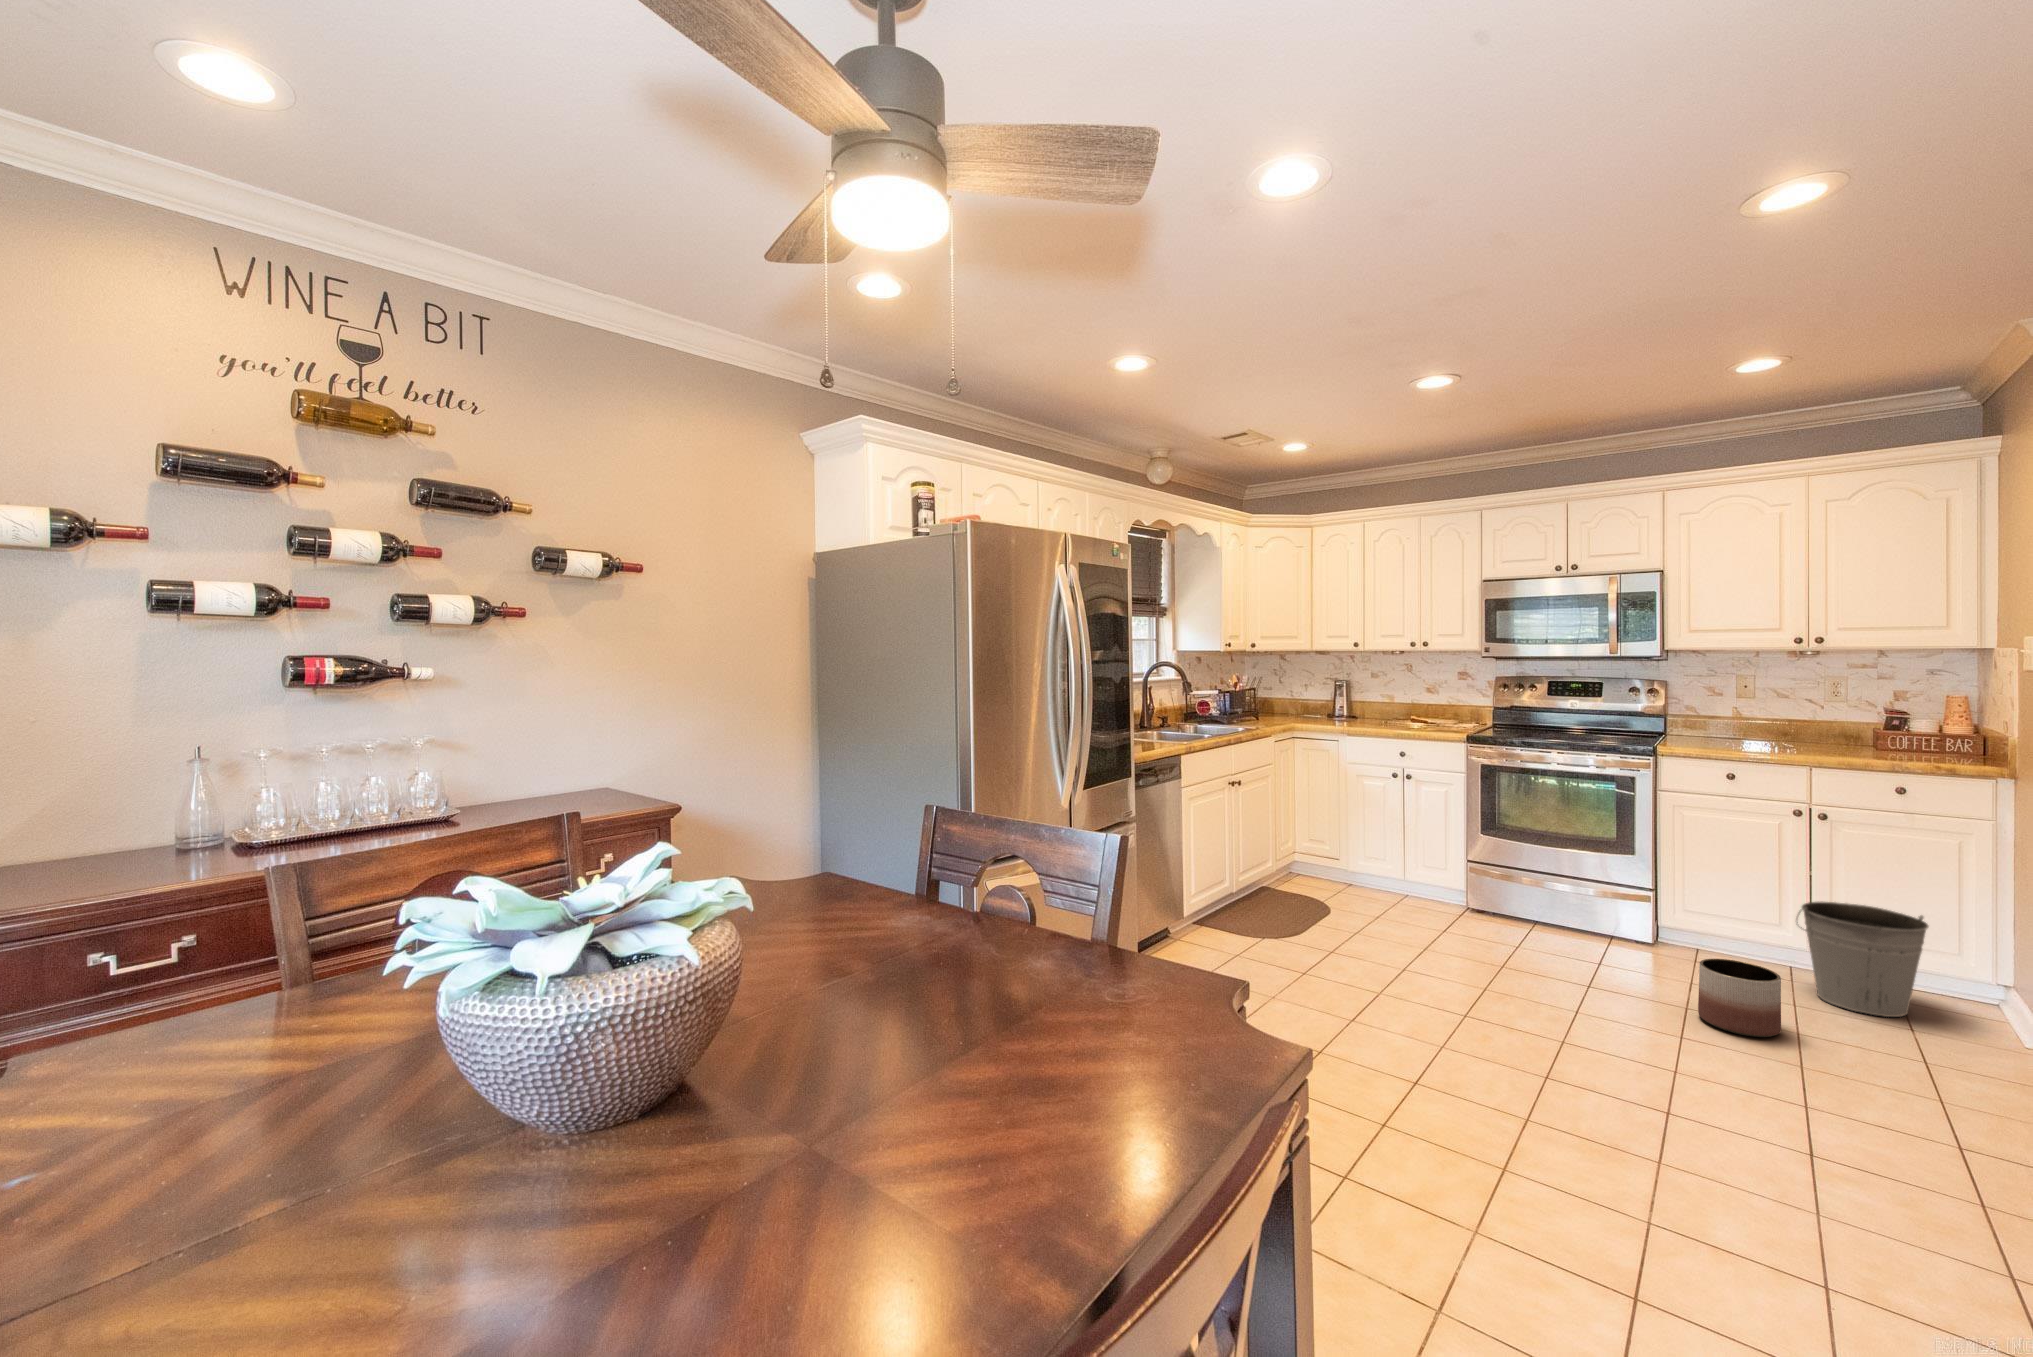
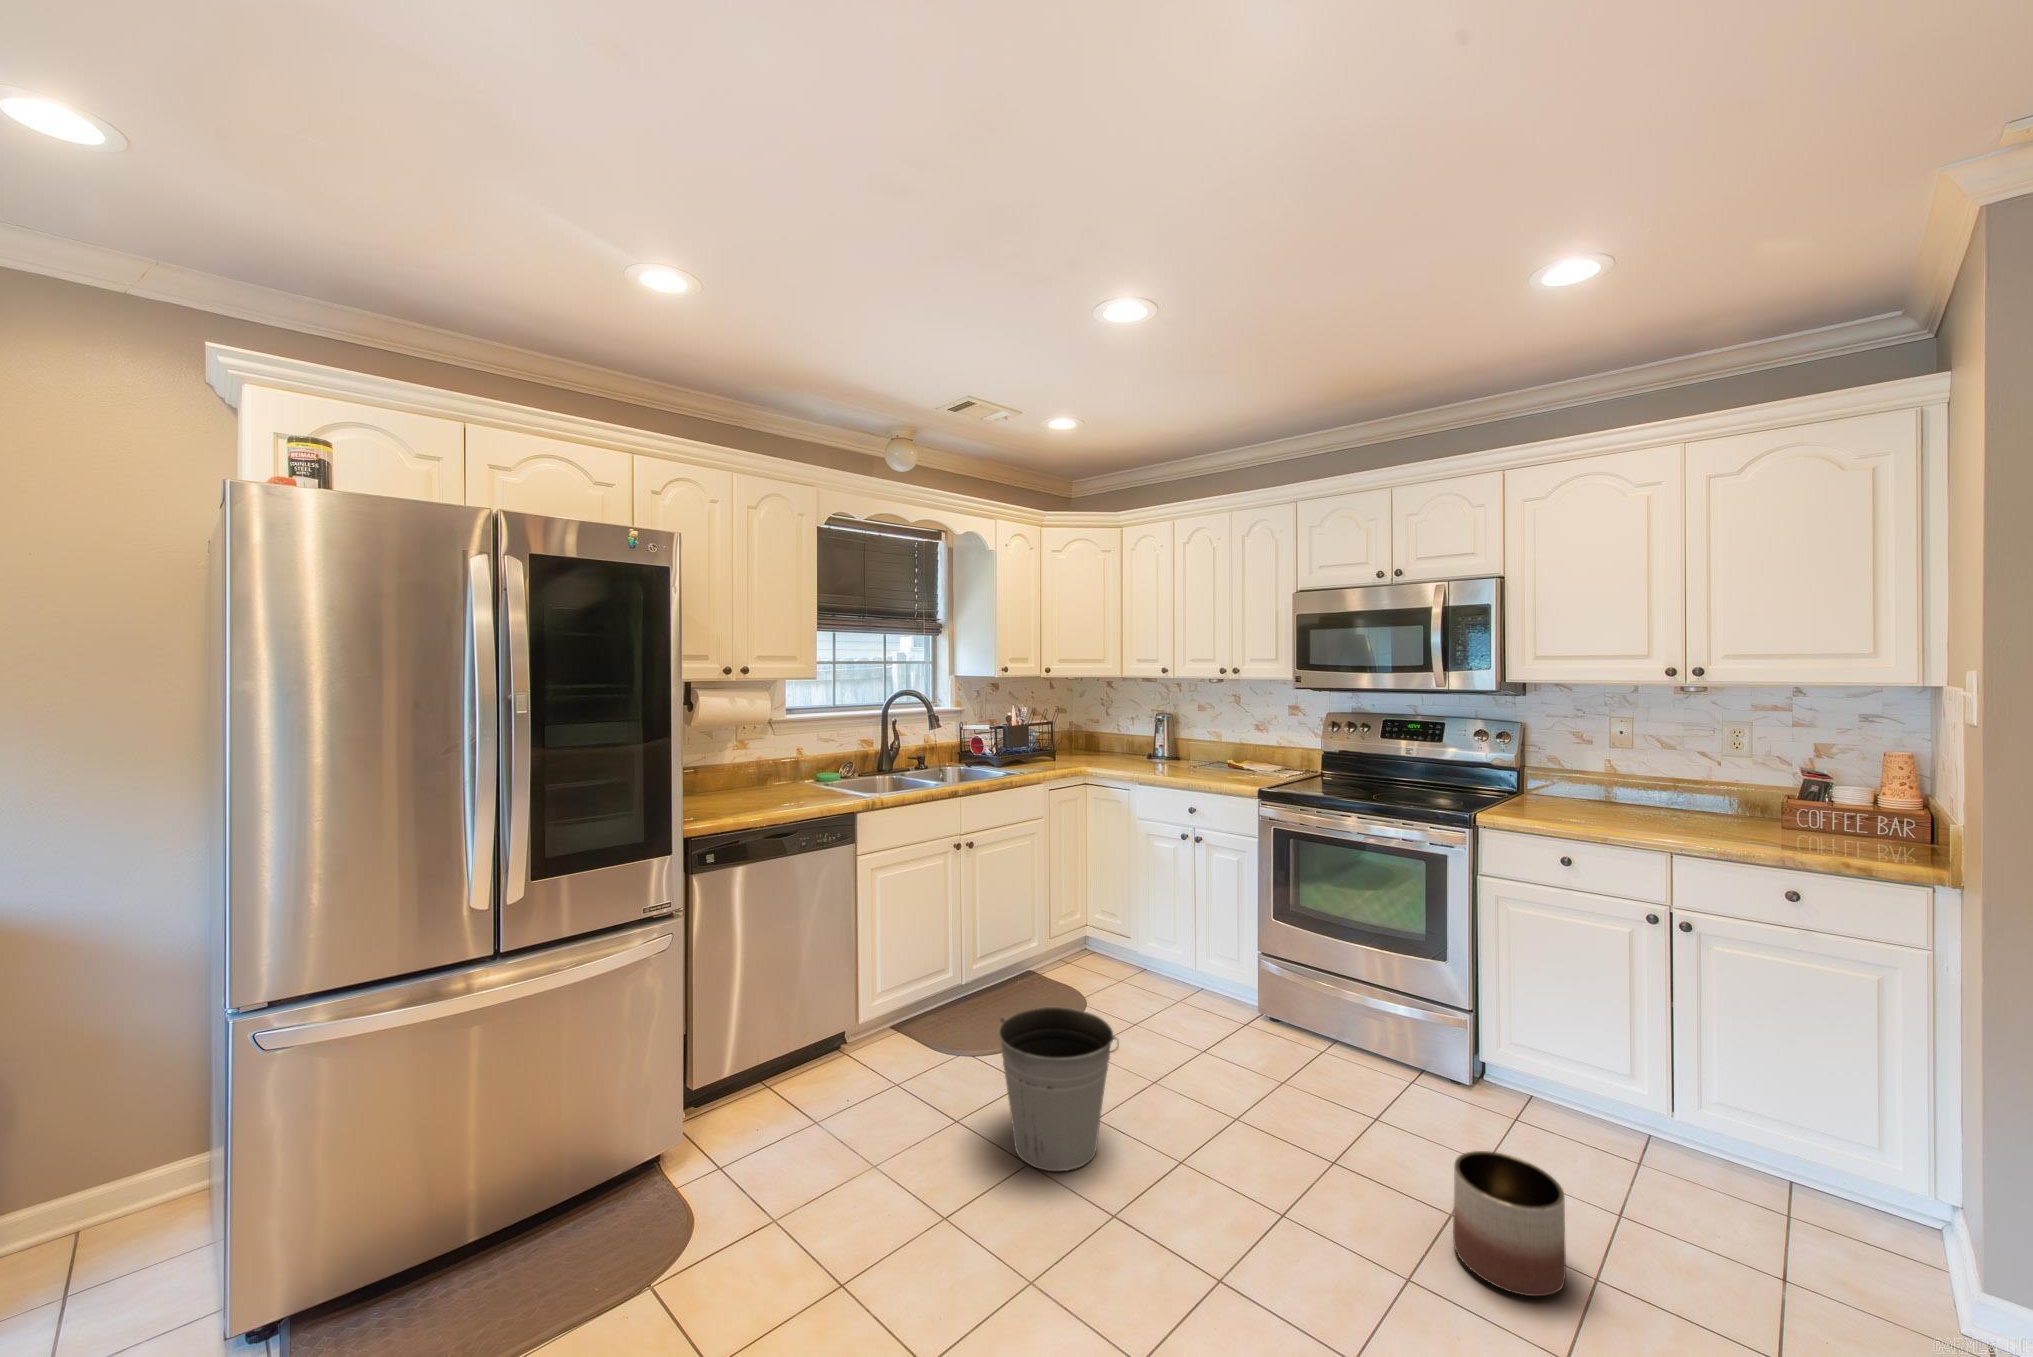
bucket: present [1797,901,1929,1017] -> present [998,1007,1119,1171]

